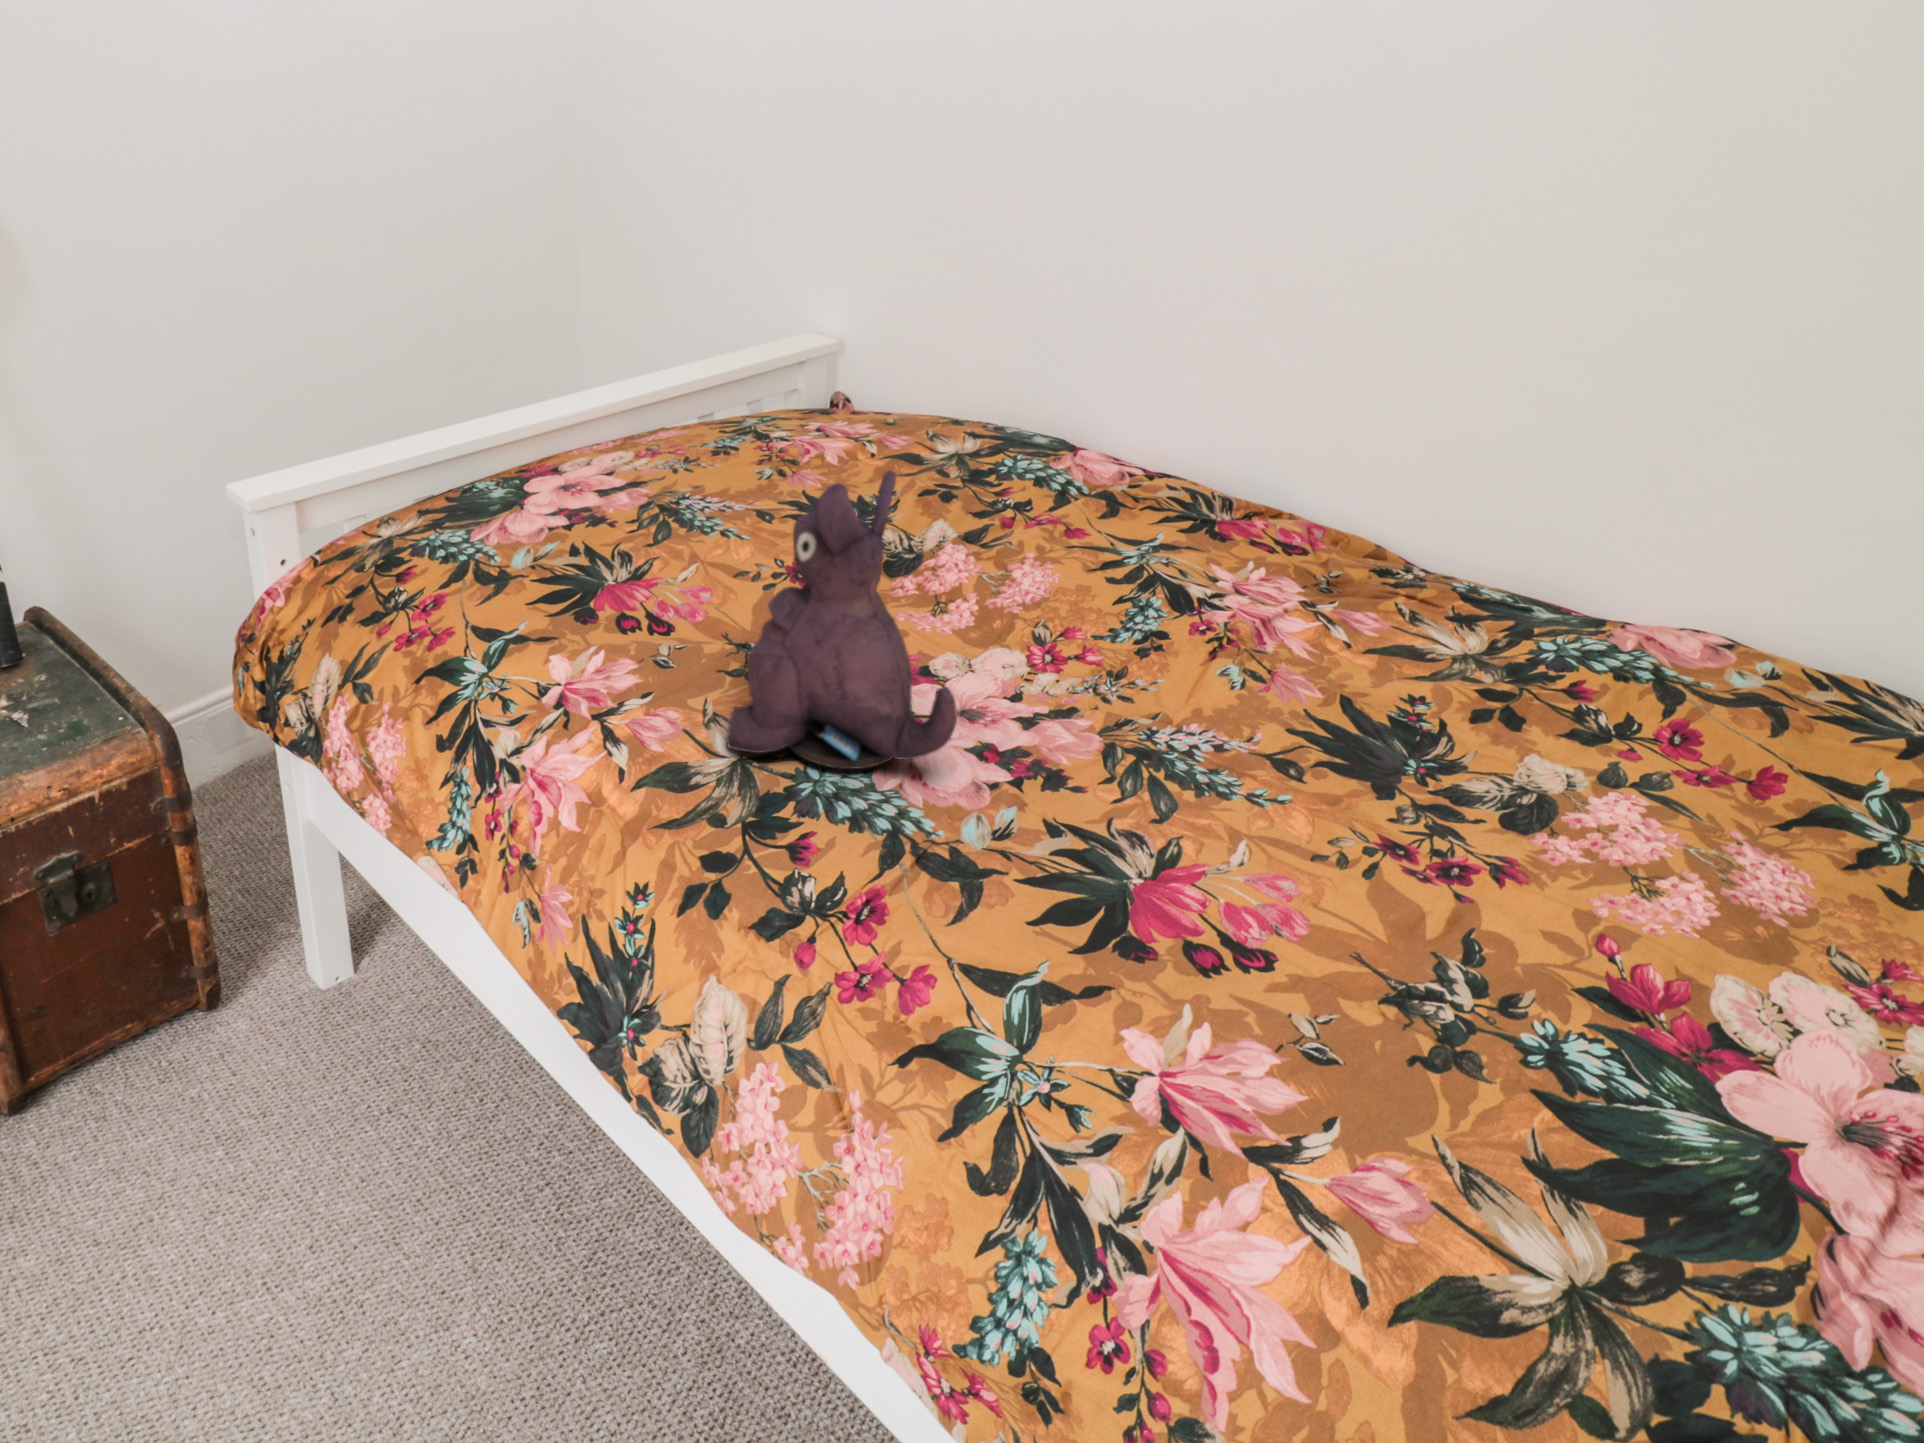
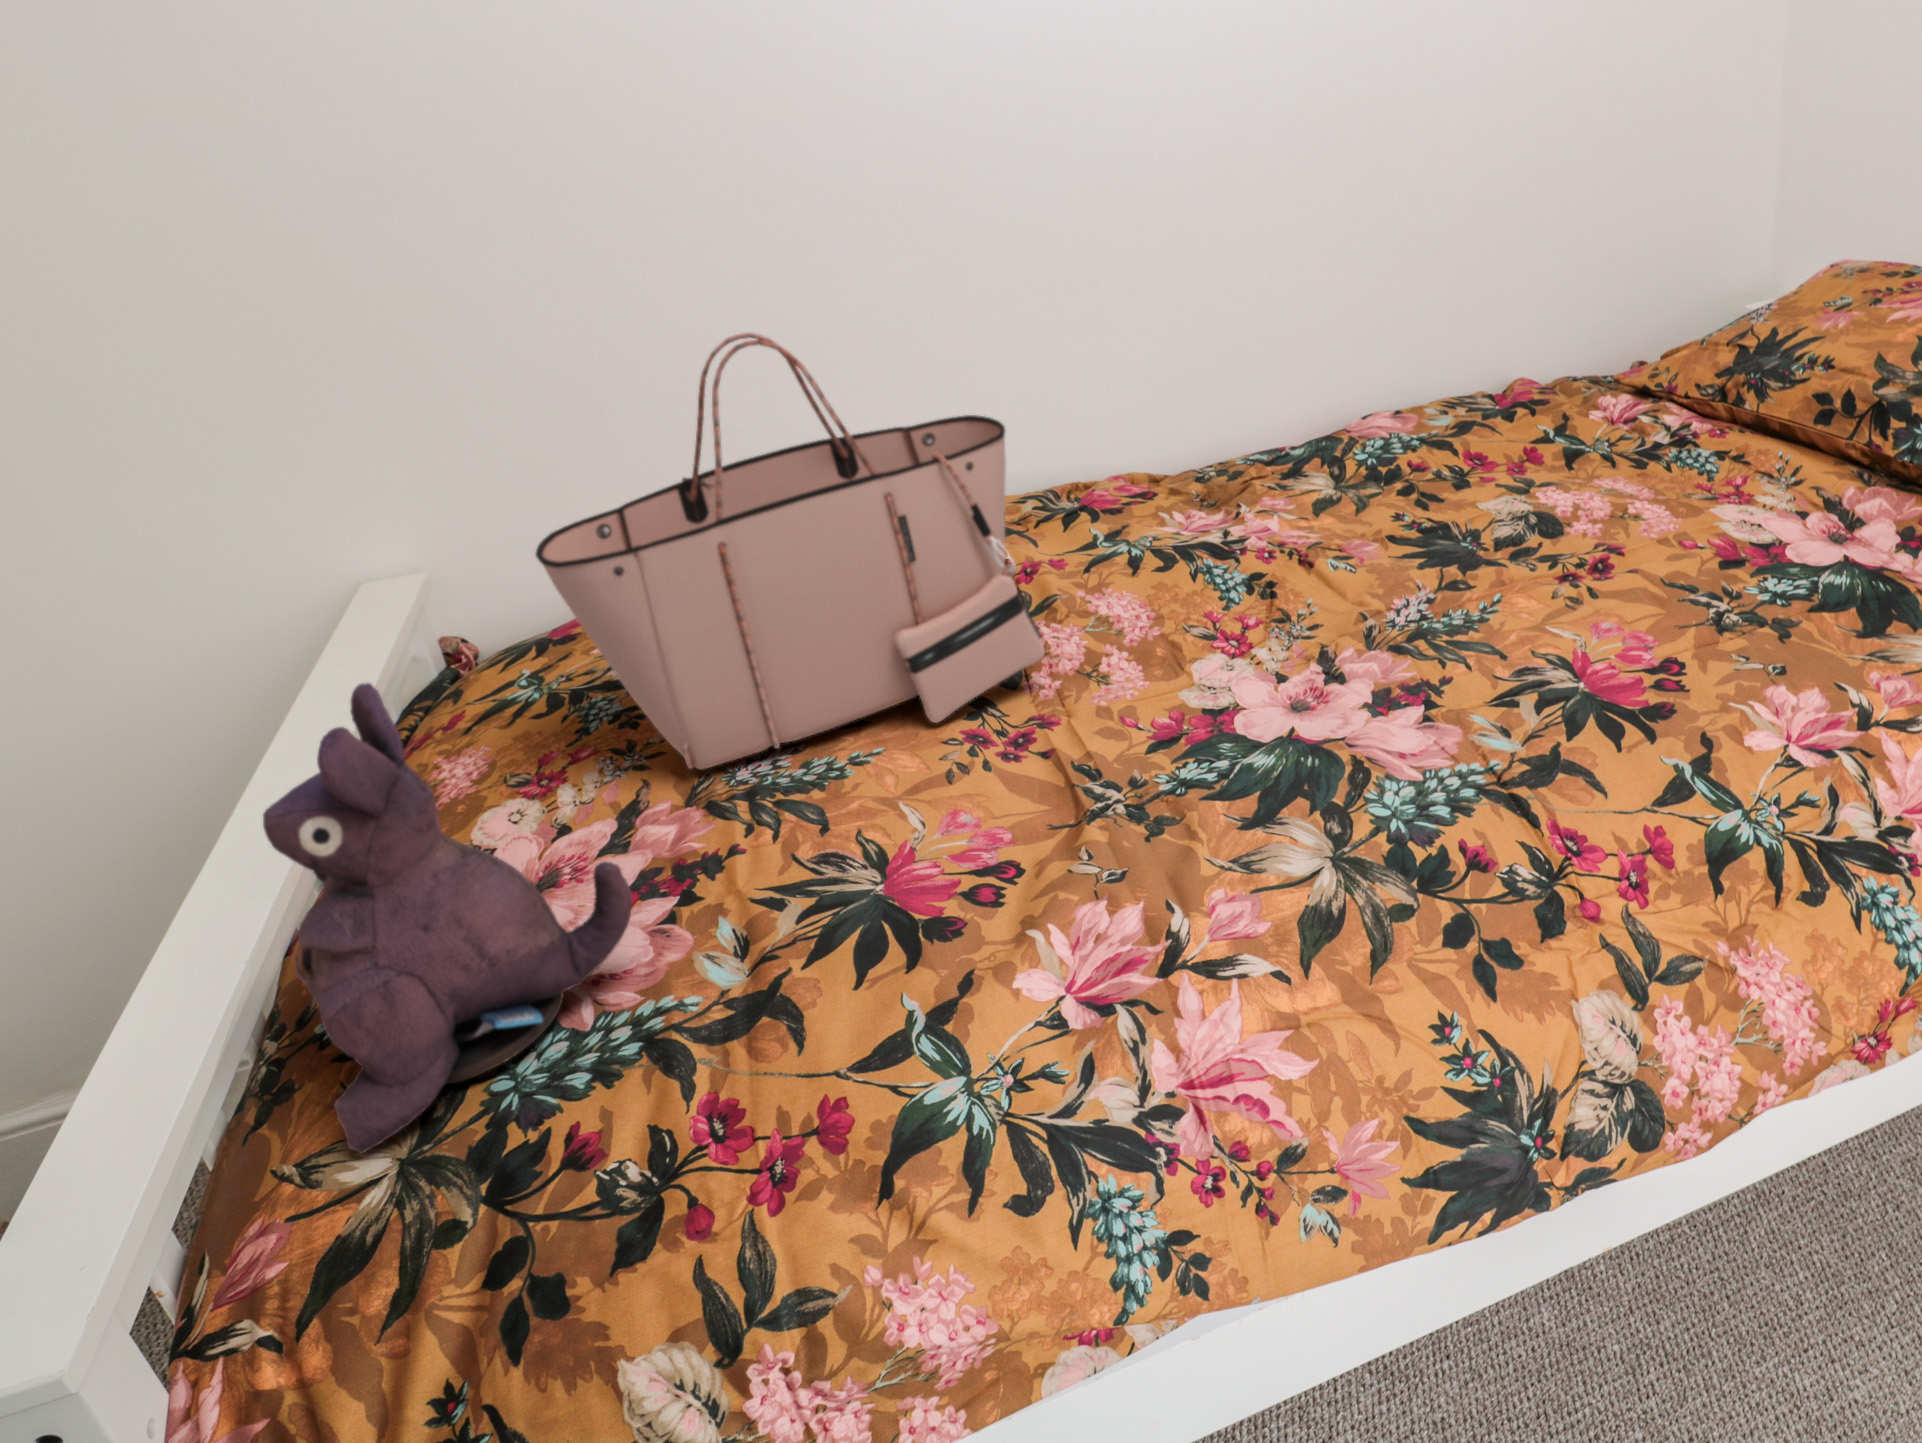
tote bag: none [1114,354,1645,839] -> present [536,333,1045,770]

